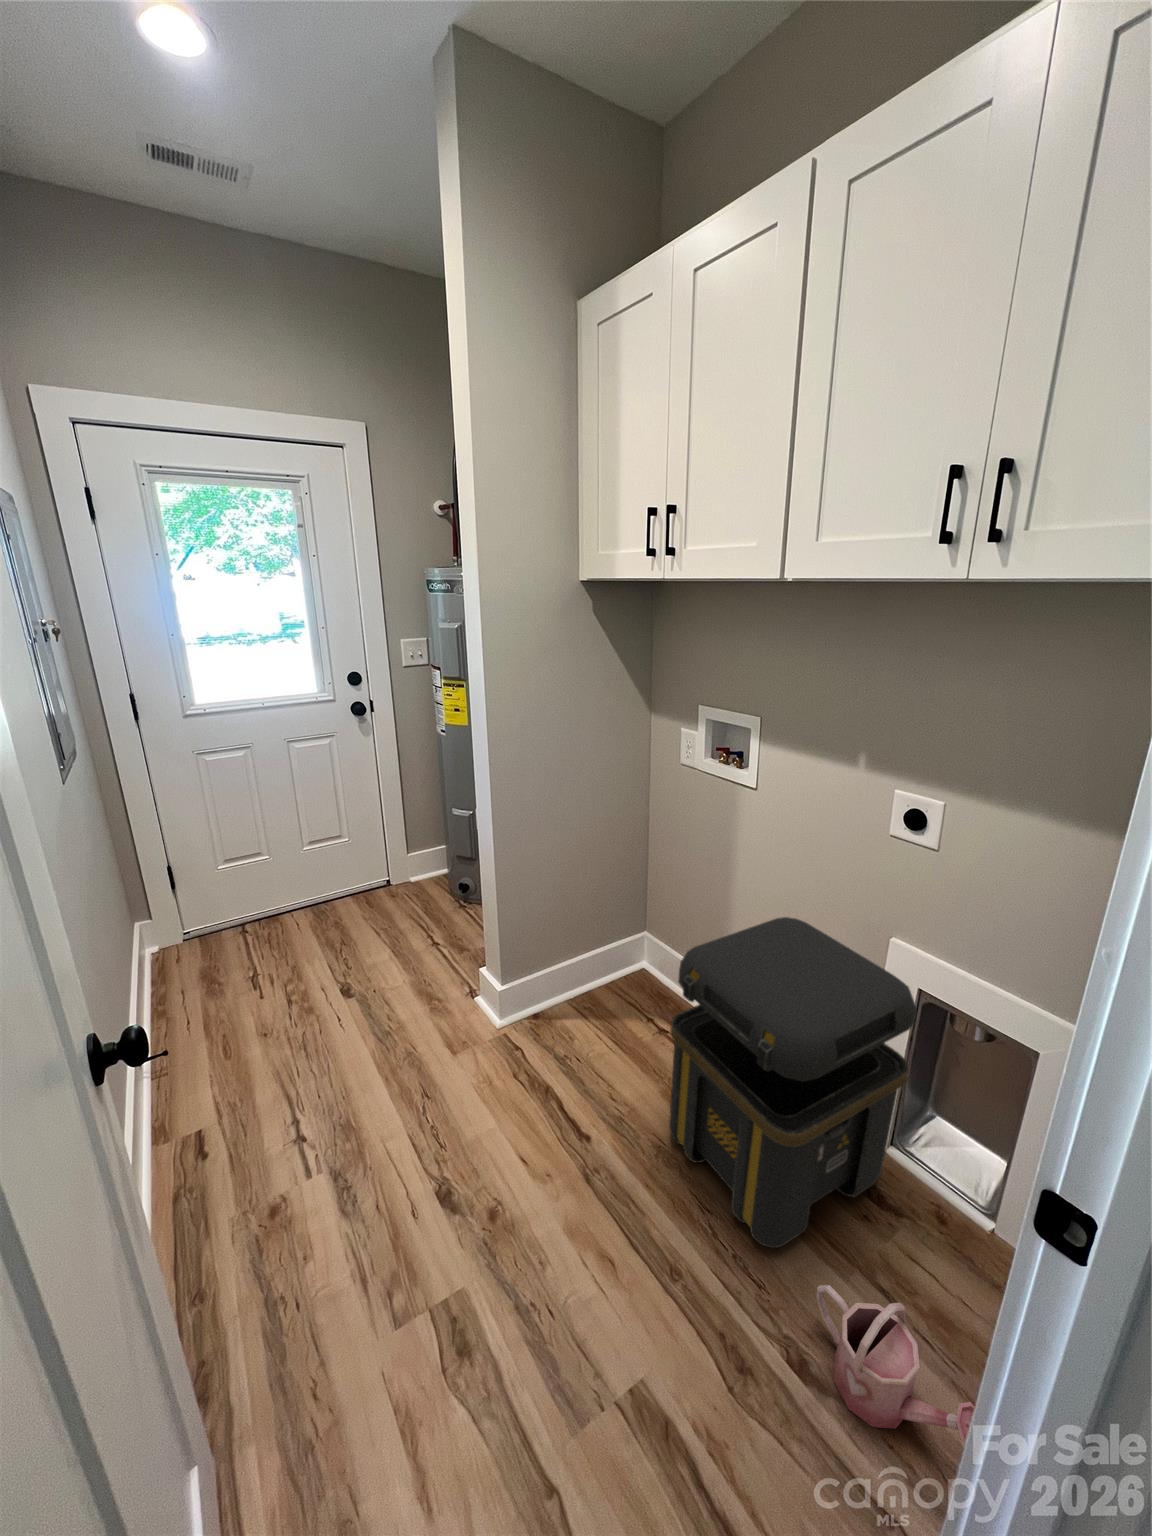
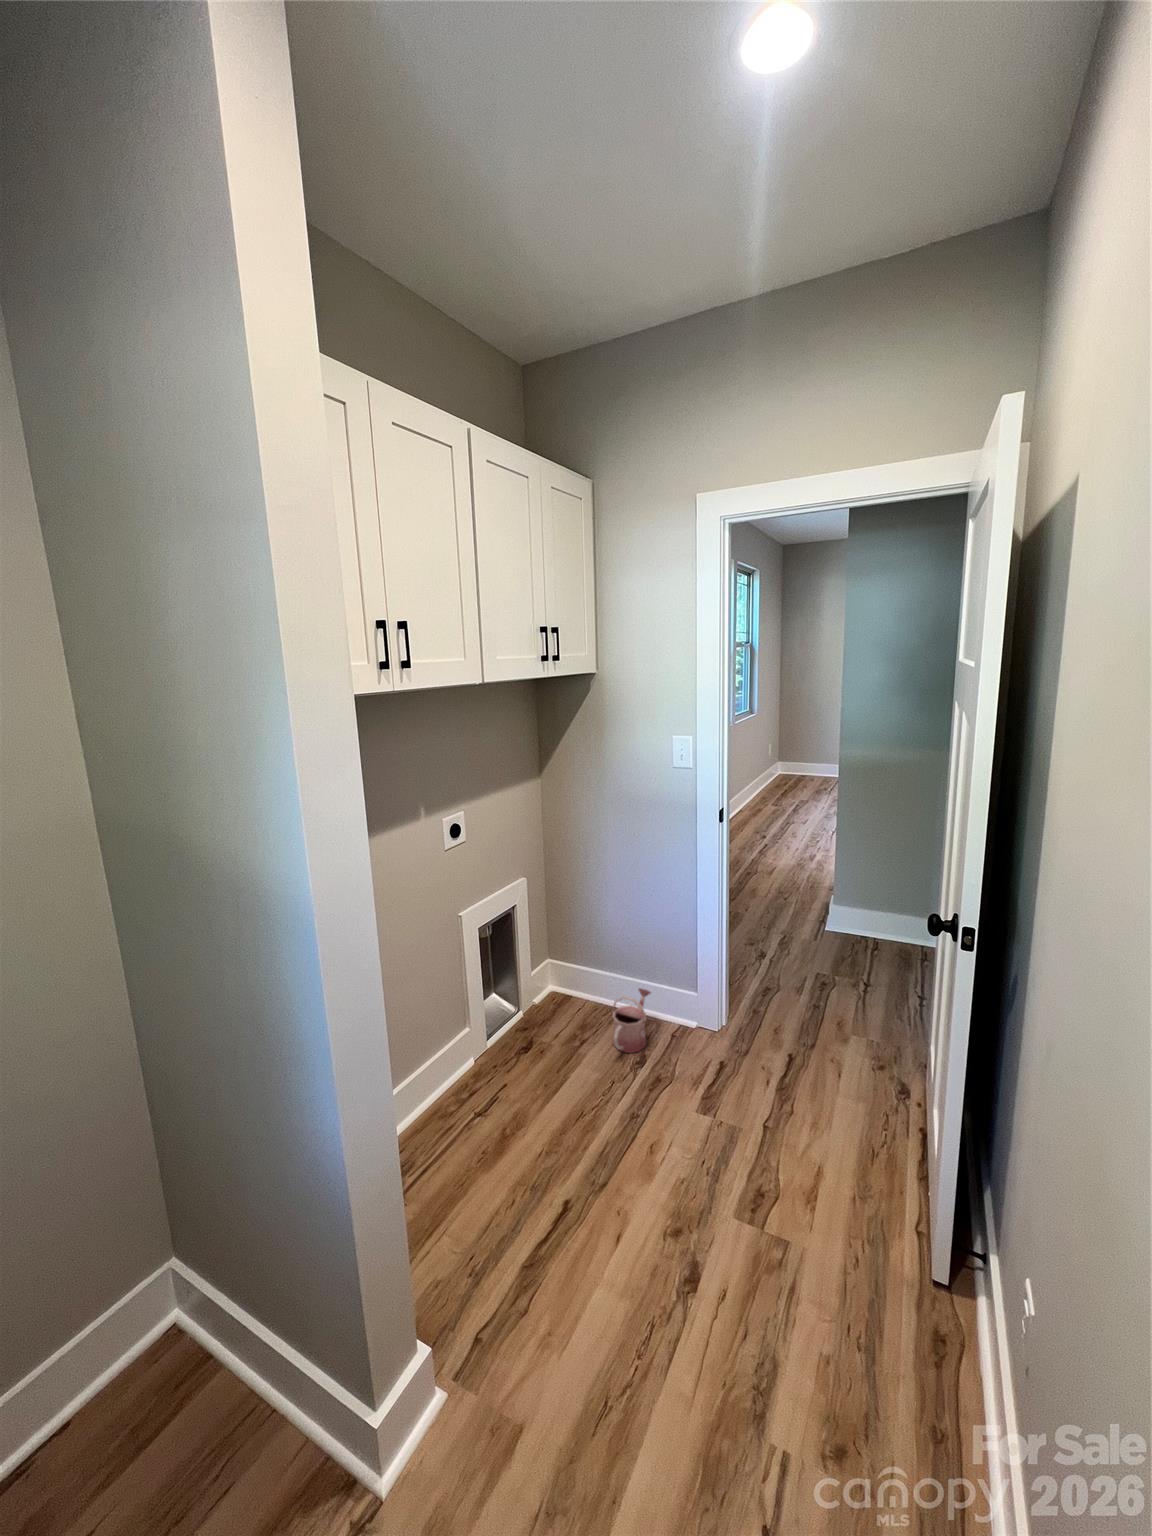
toolbox: present [669,917,917,1248] -> none [435,914,595,1143]

